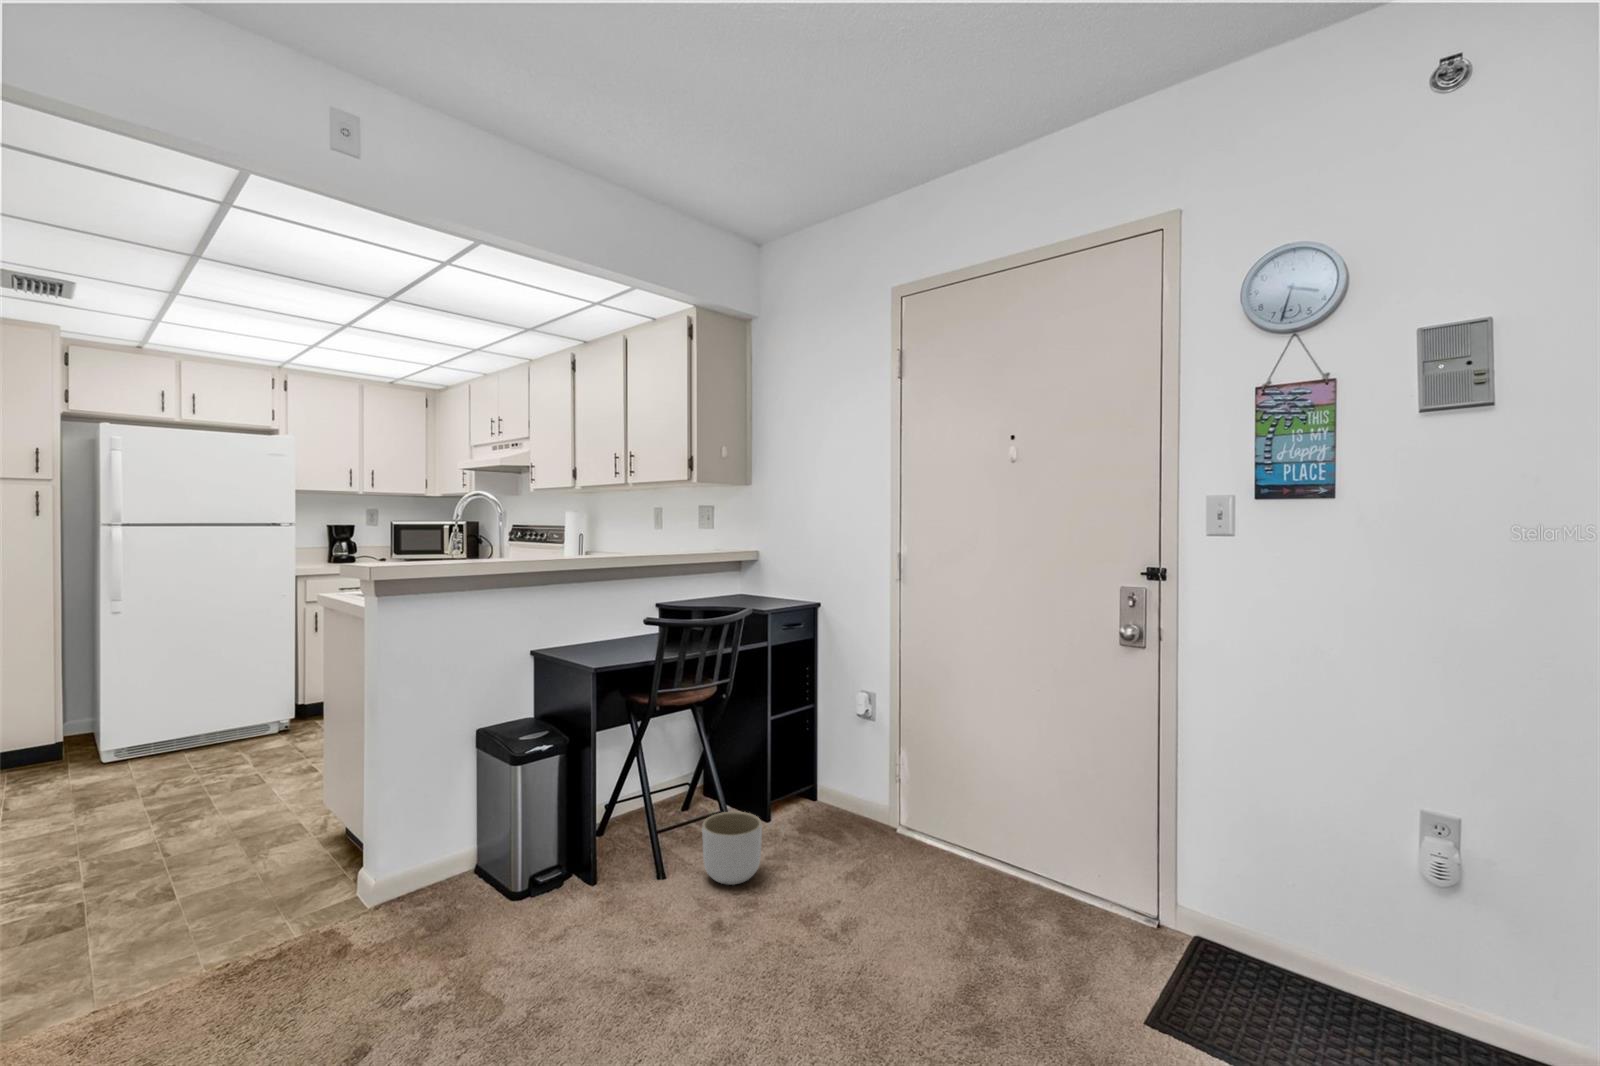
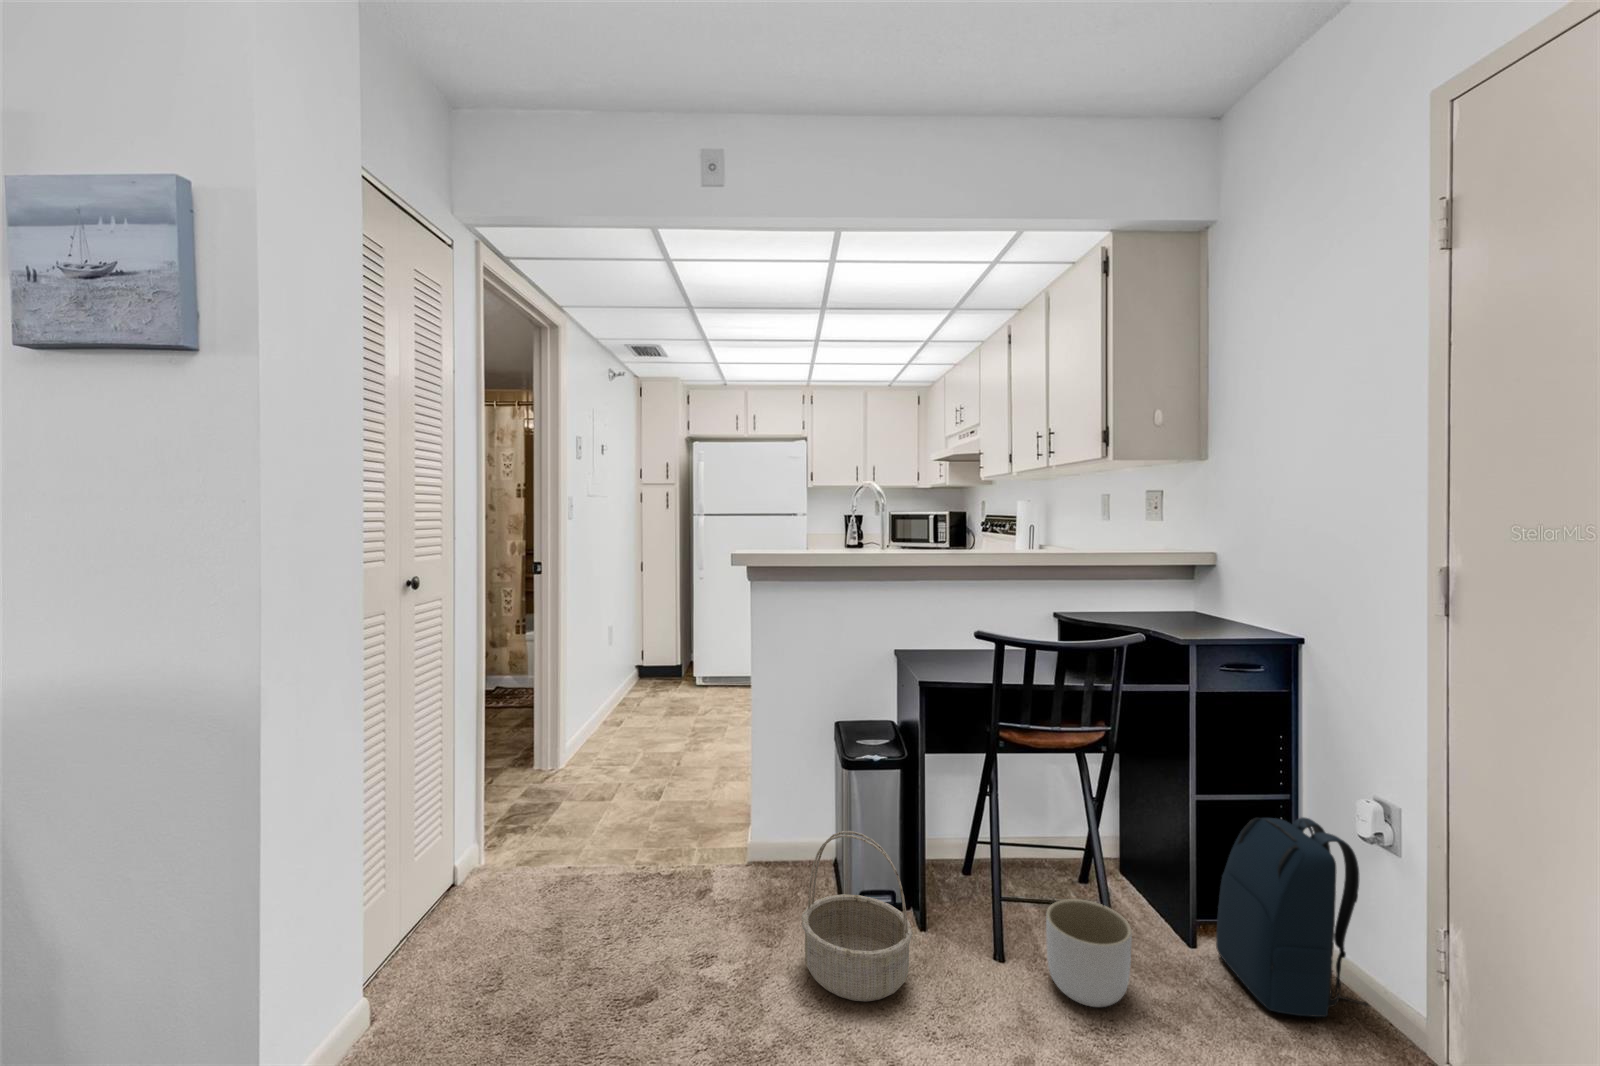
backpack: none [790,718,871,844] -> present [1216,817,1369,1017]
basket: none [508,806,617,958] -> present [802,831,913,1002]

